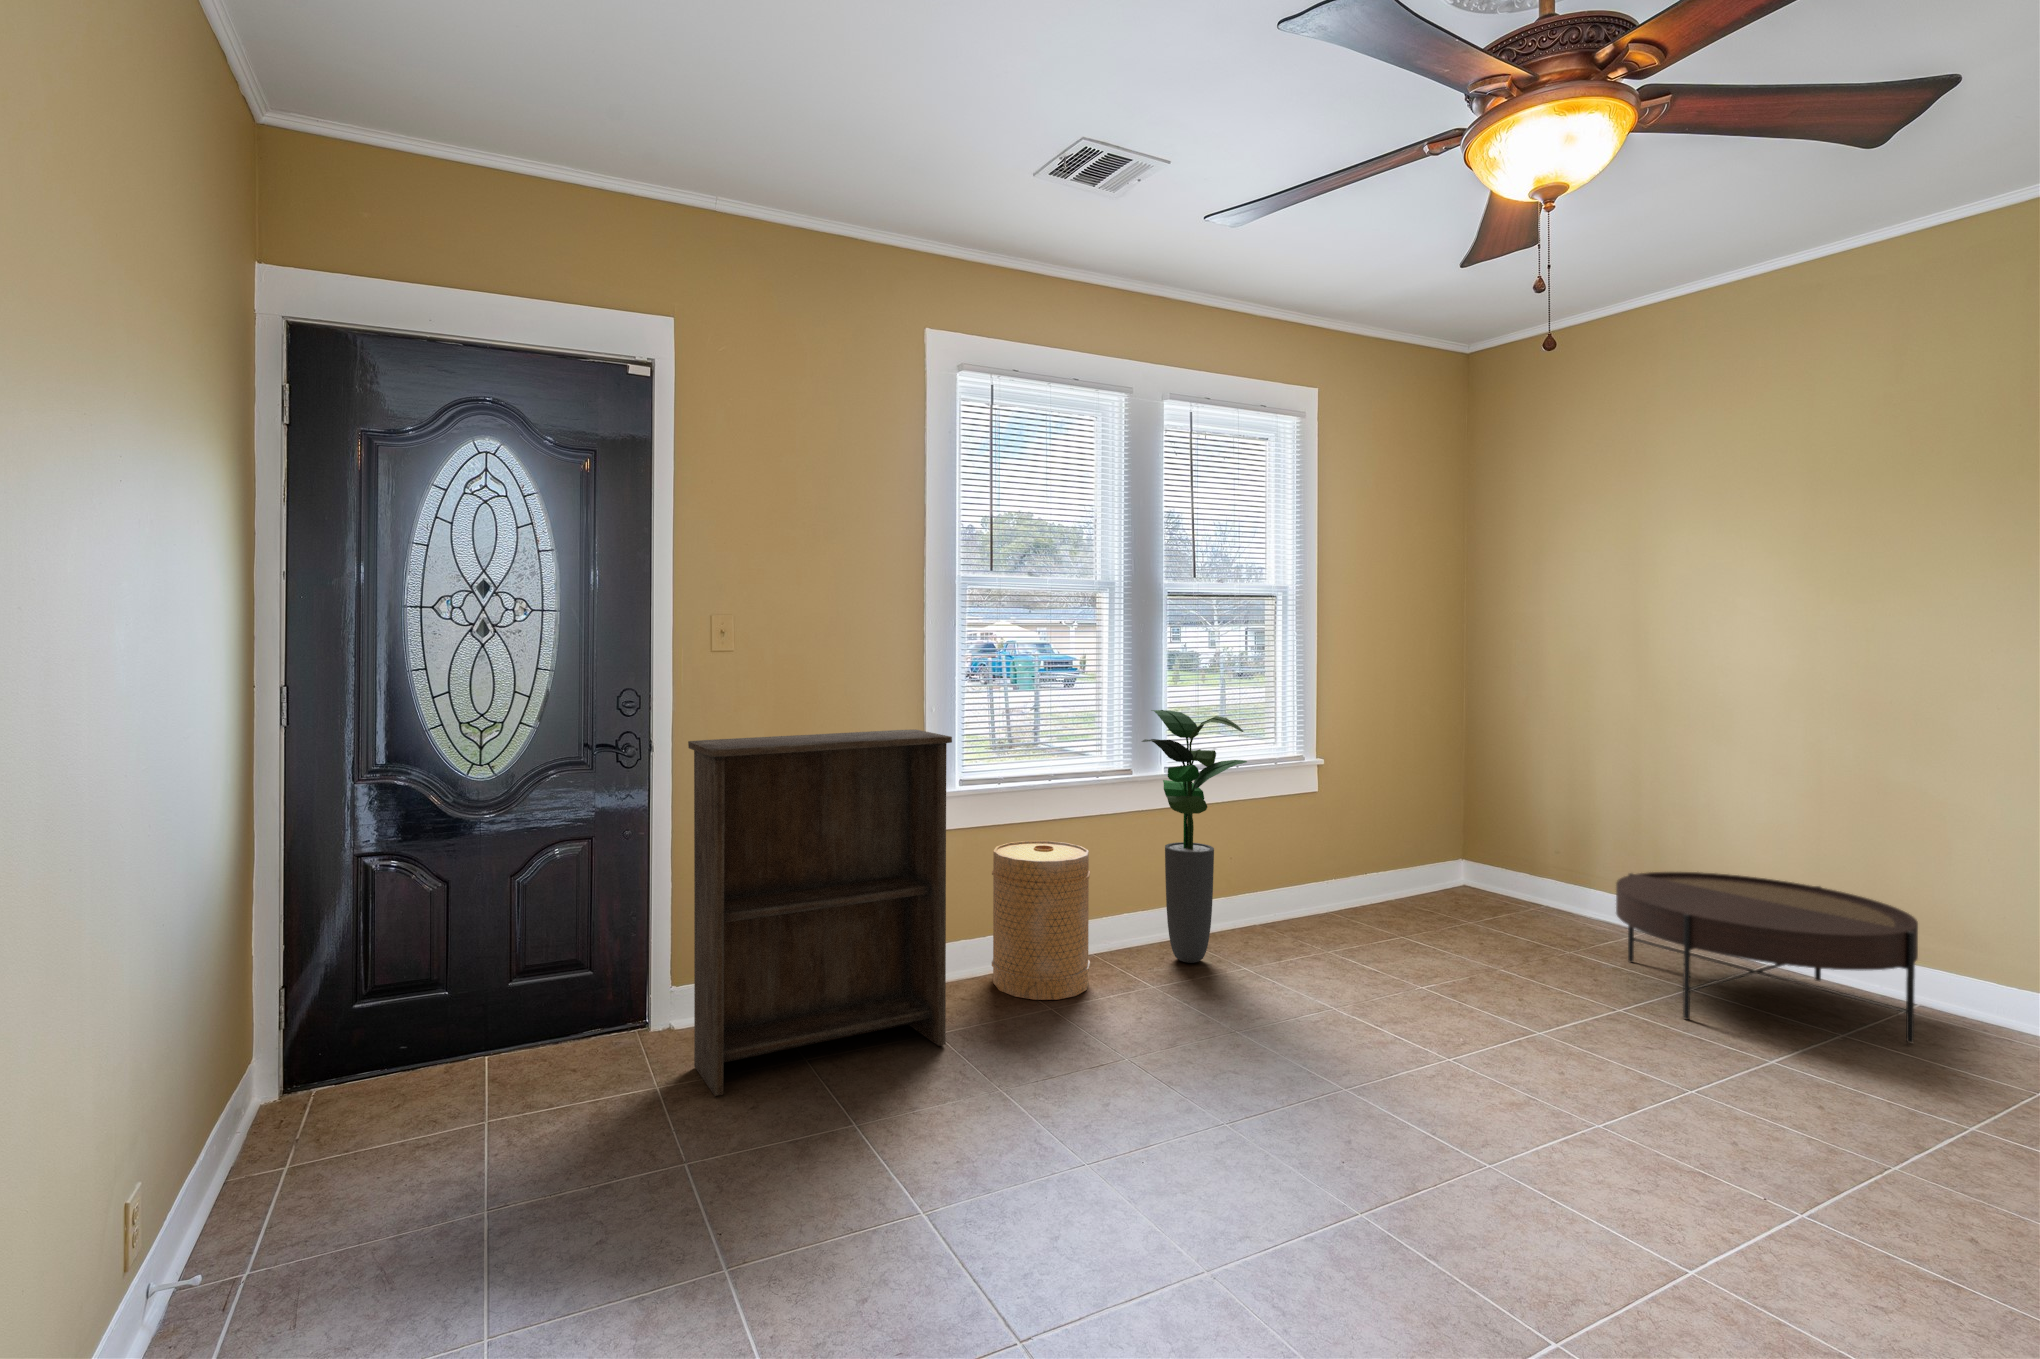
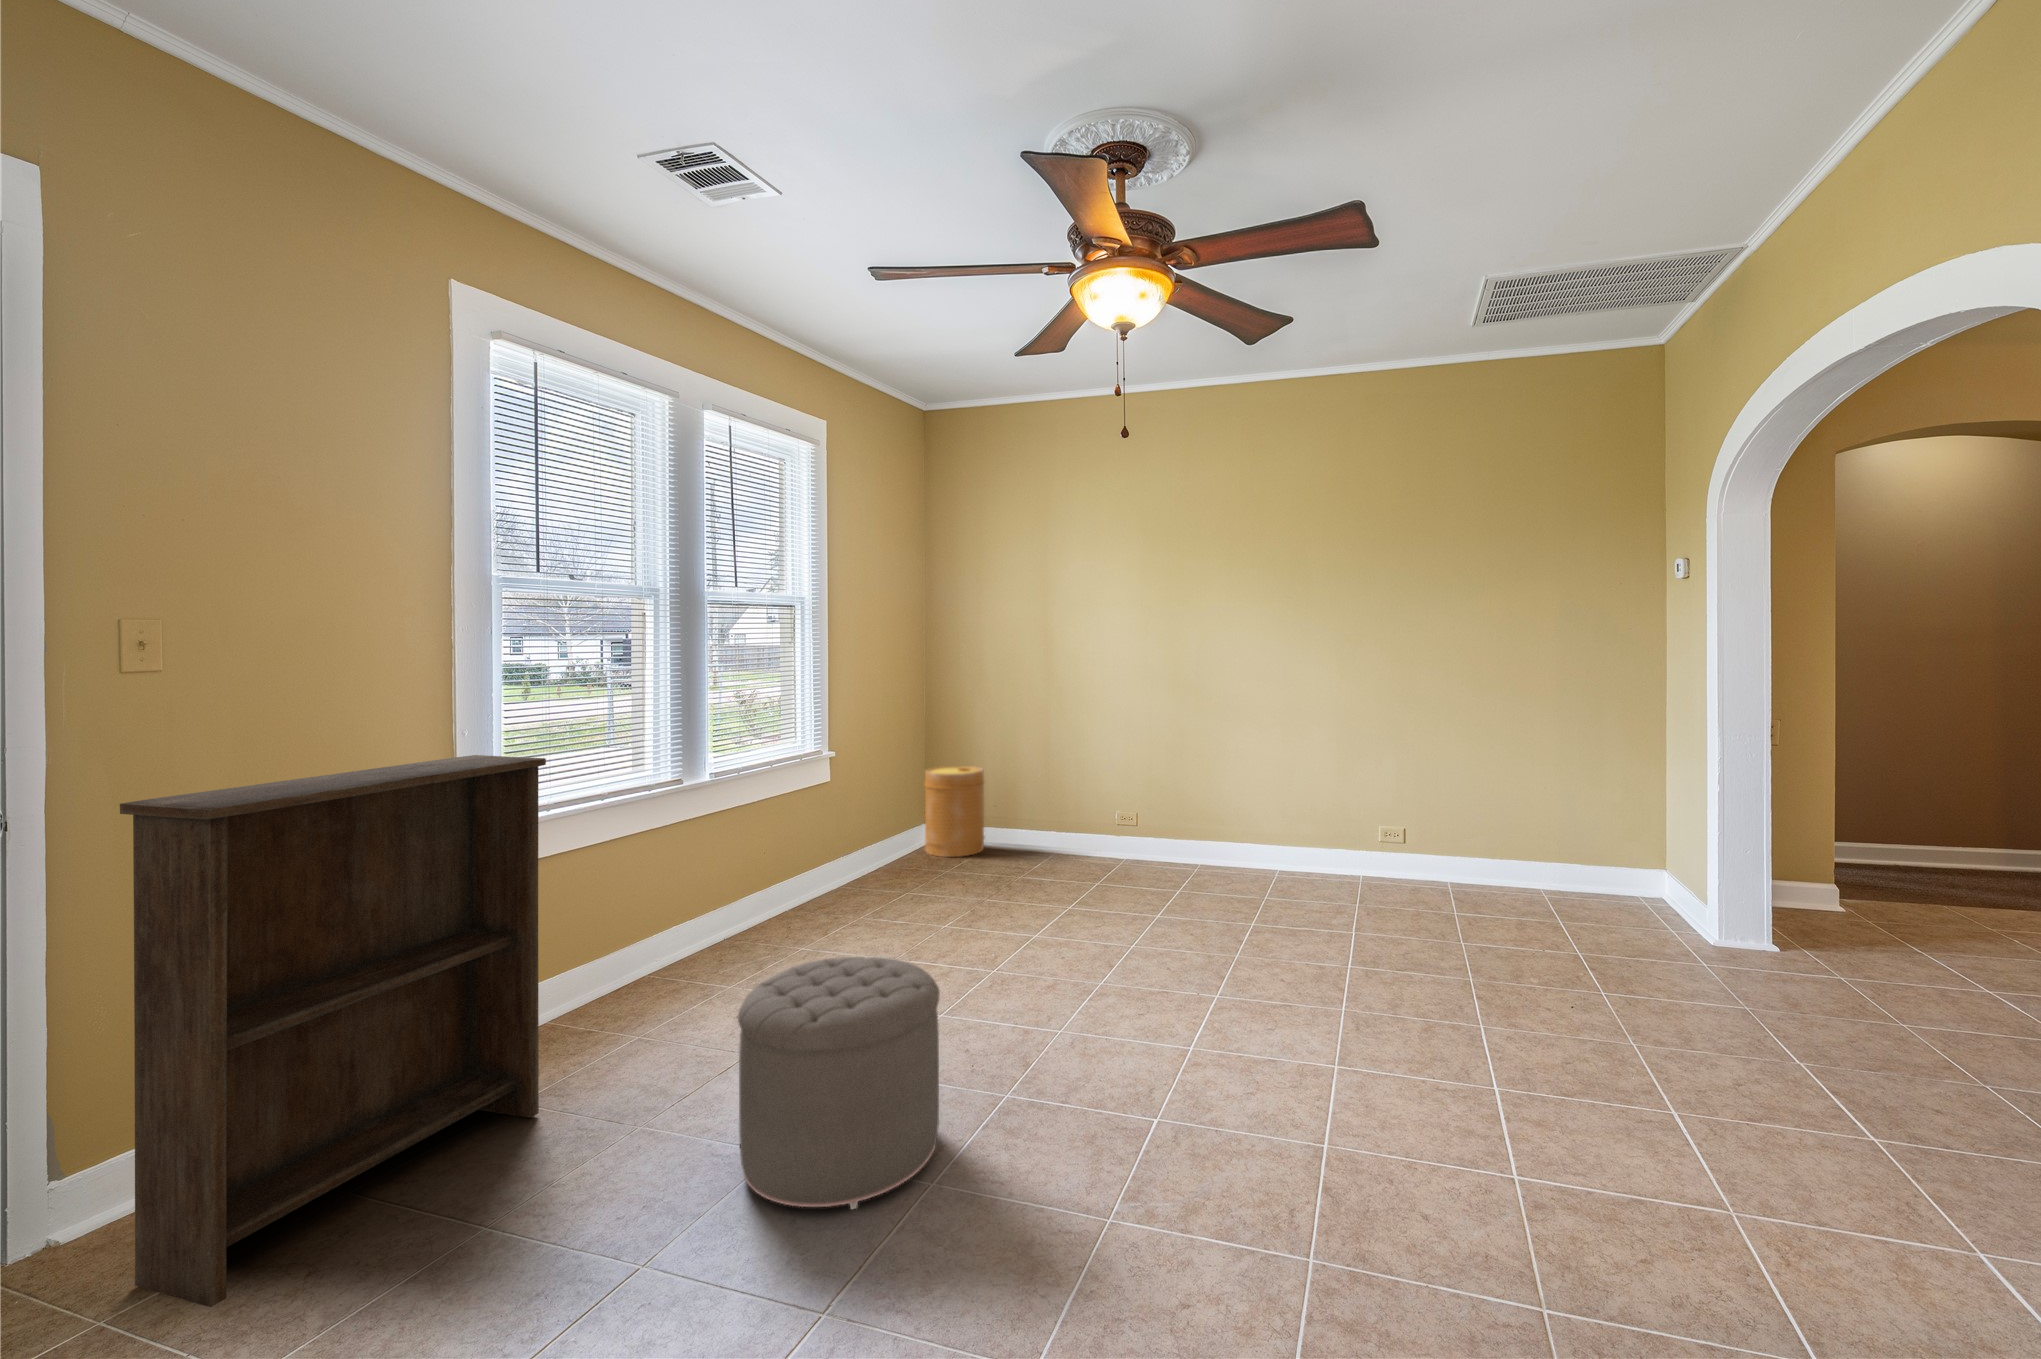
potted plant: present [1142,710,1247,963] -> none [701,715,802,954]
basket: present [992,841,1090,1000] -> present [925,766,985,857]
coffee table: present [1616,872,1918,1043] -> none [1051,800,1210,903]
ottoman: none [1047,971,1255,1232] -> present [738,957,940,1209]

